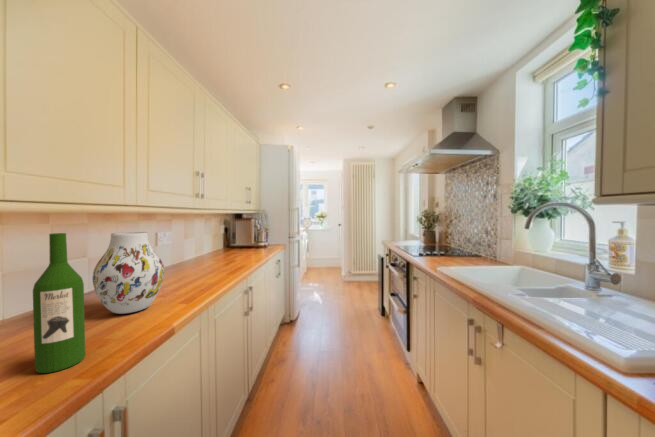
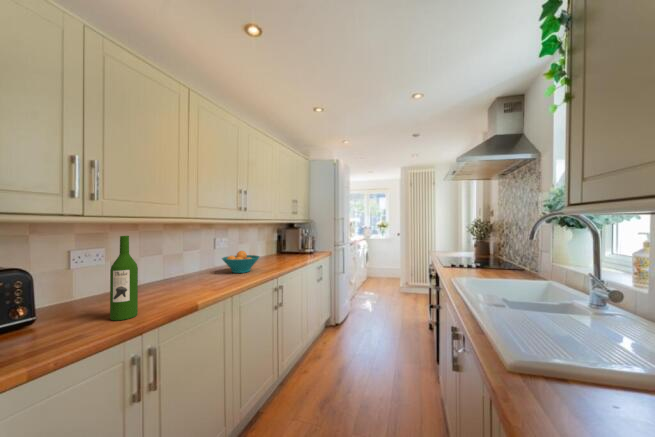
vase: present [92,232,164,314] -> none [155,237,201,294]
fruit bowl: none [173,248,223,275] -> present [222,251,259,273]

